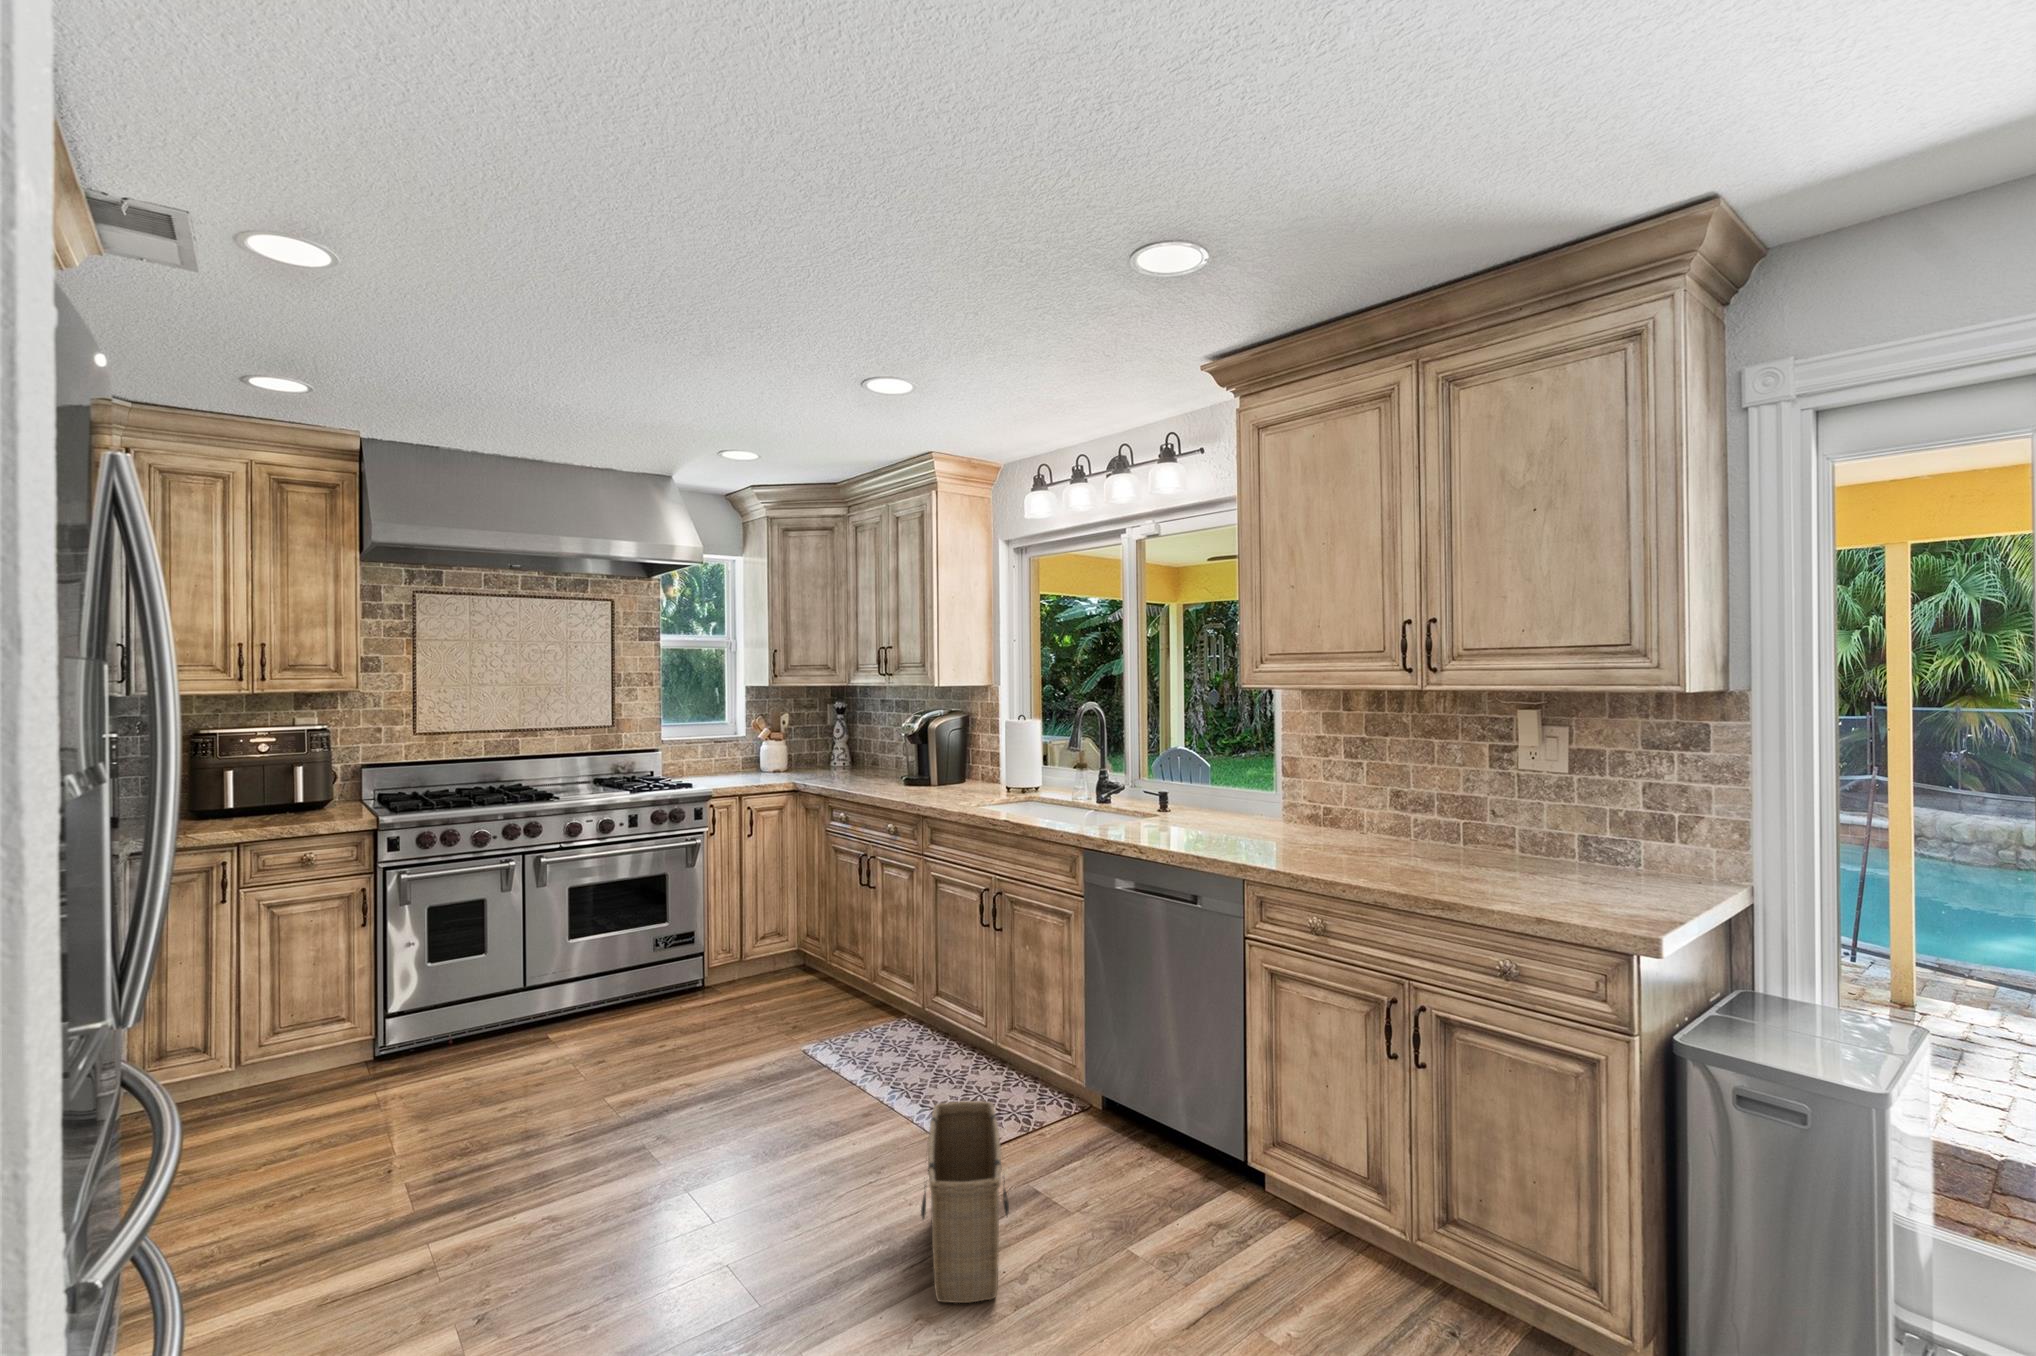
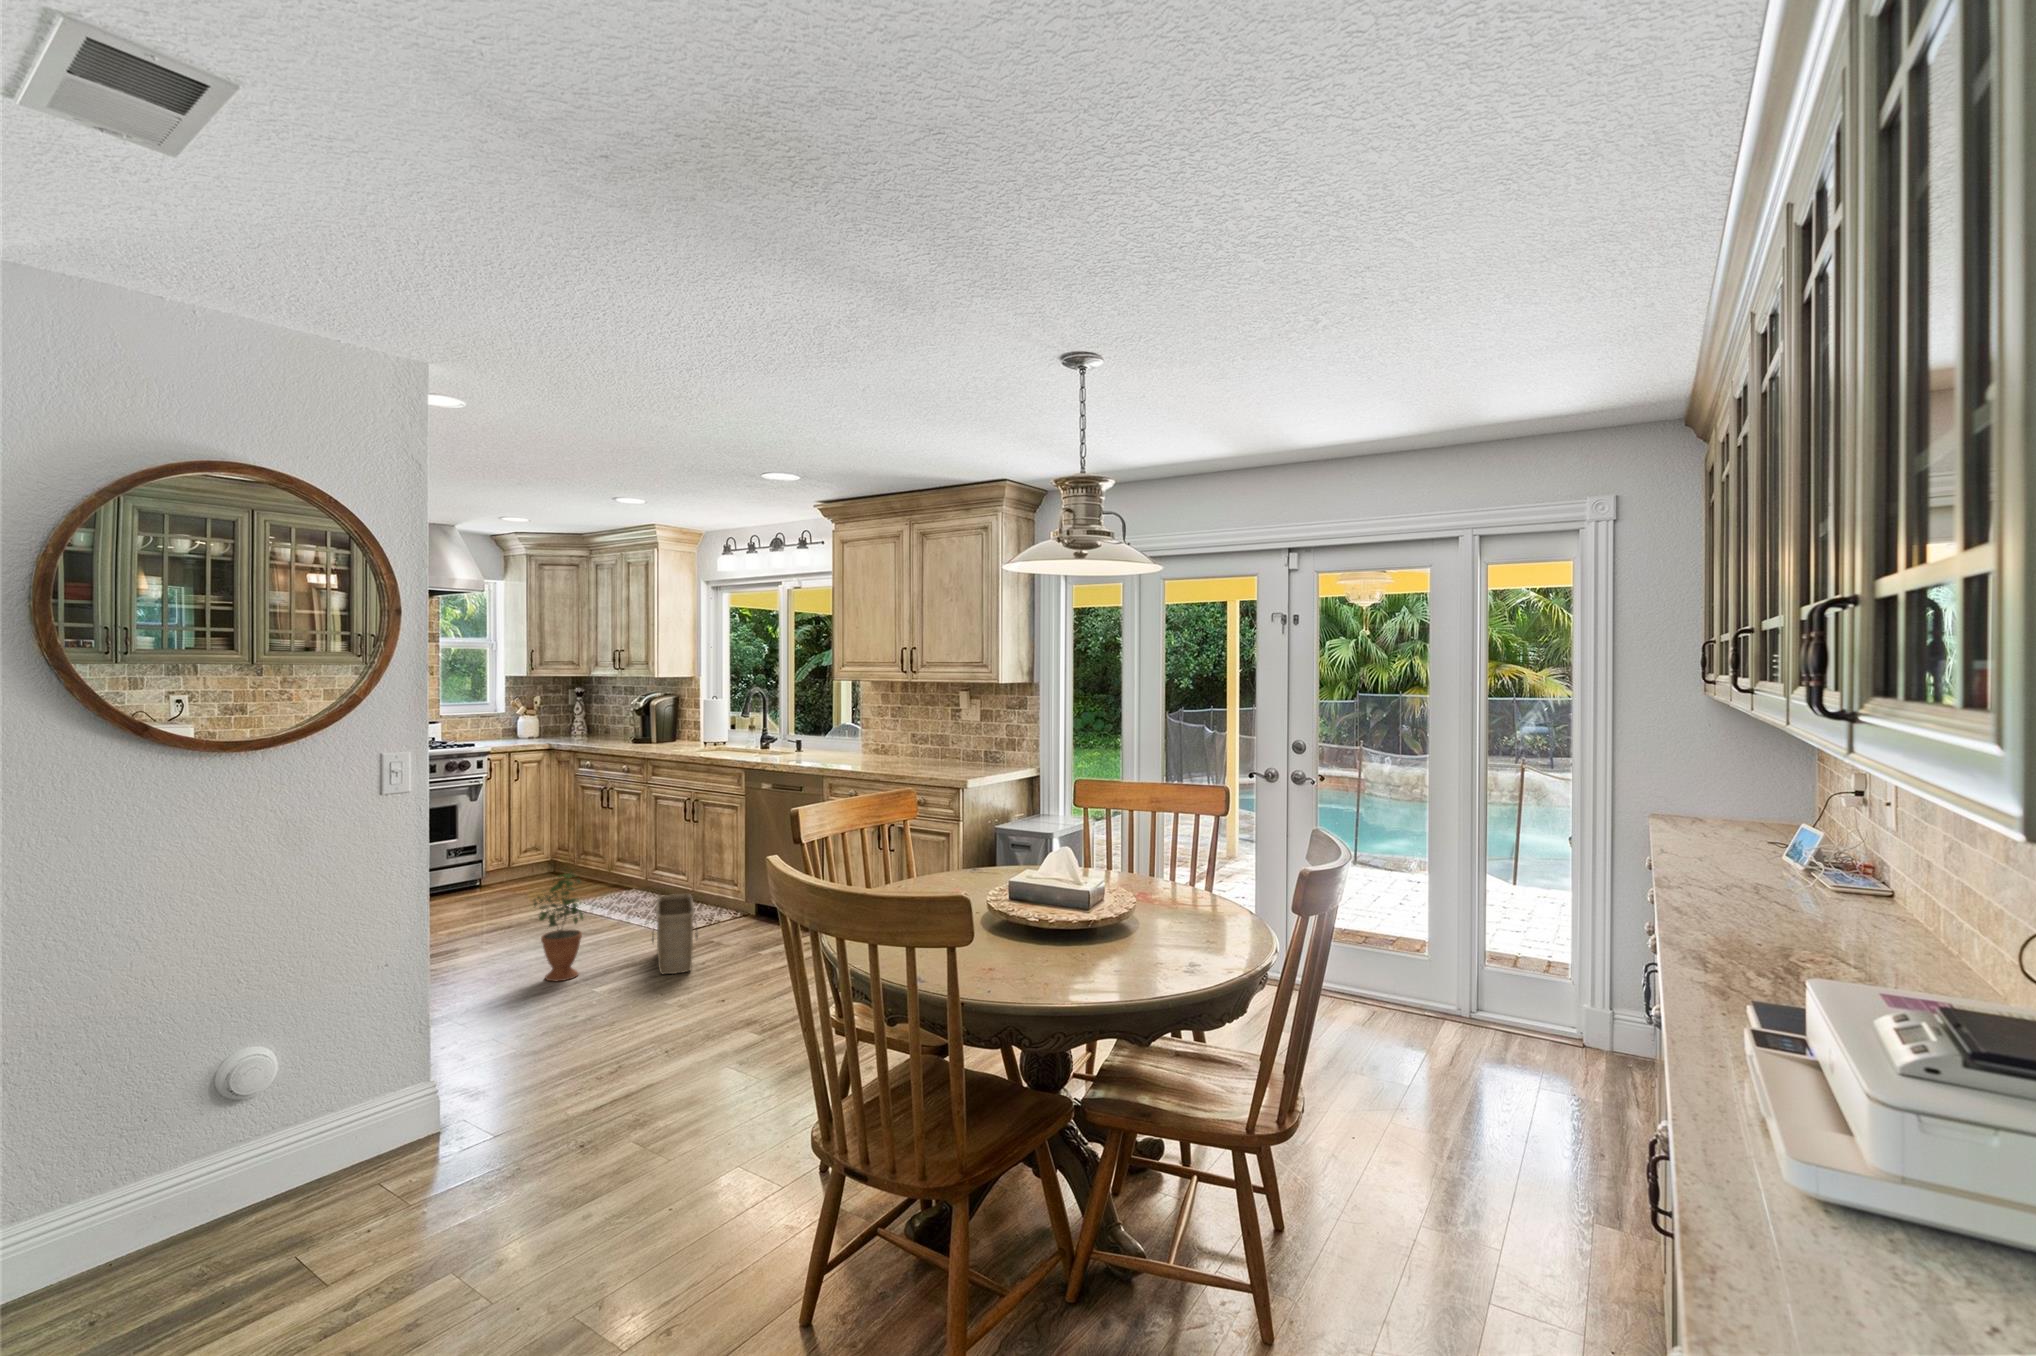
potted plant: none [700,1056,796,1293] -> present [534,872,583,981]

